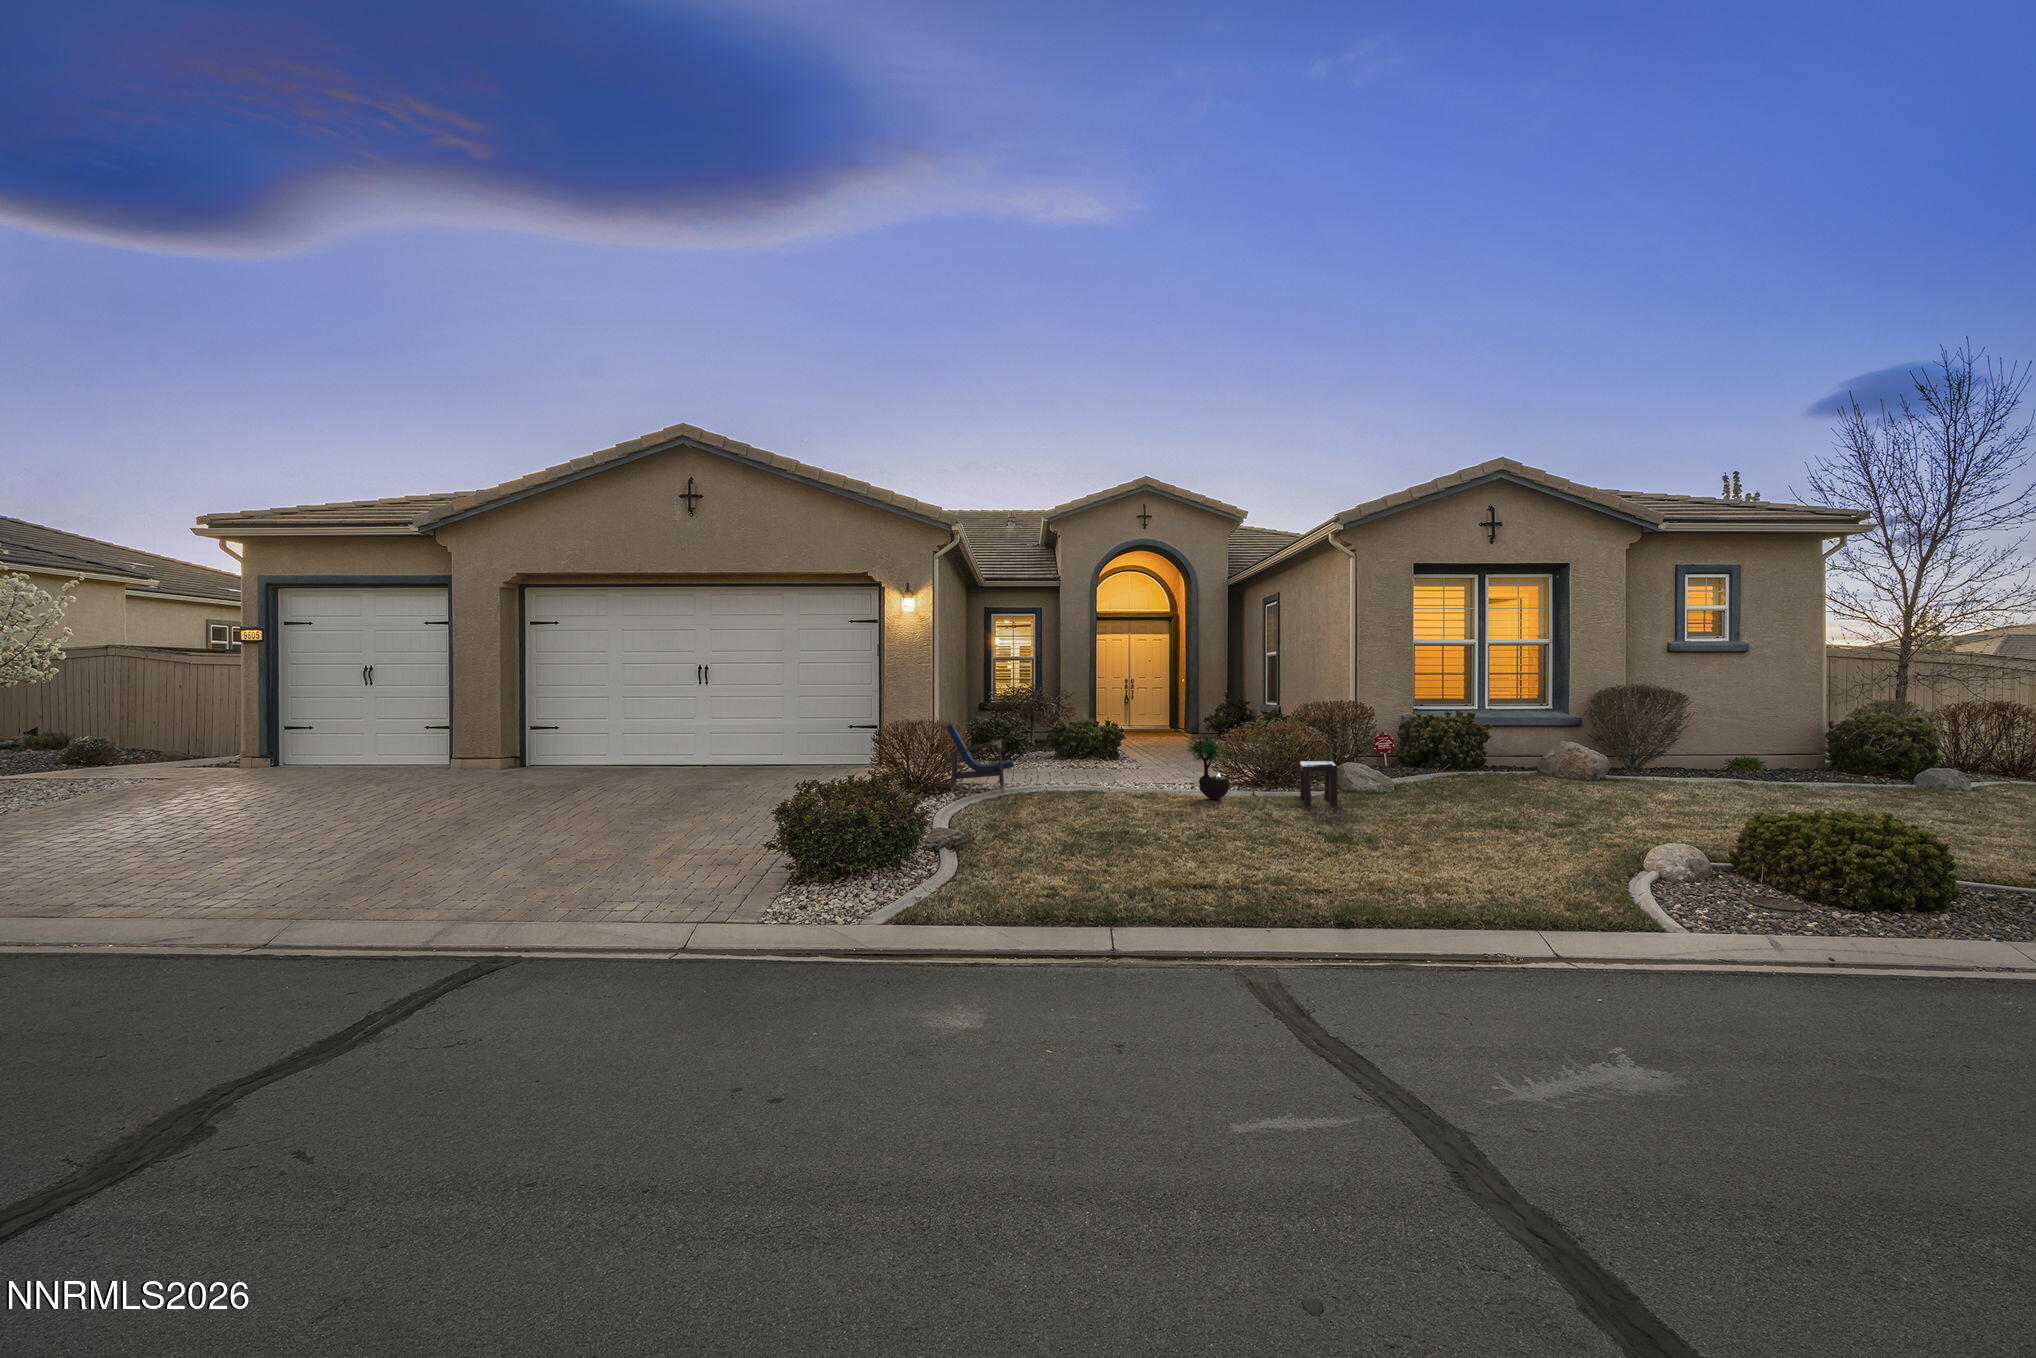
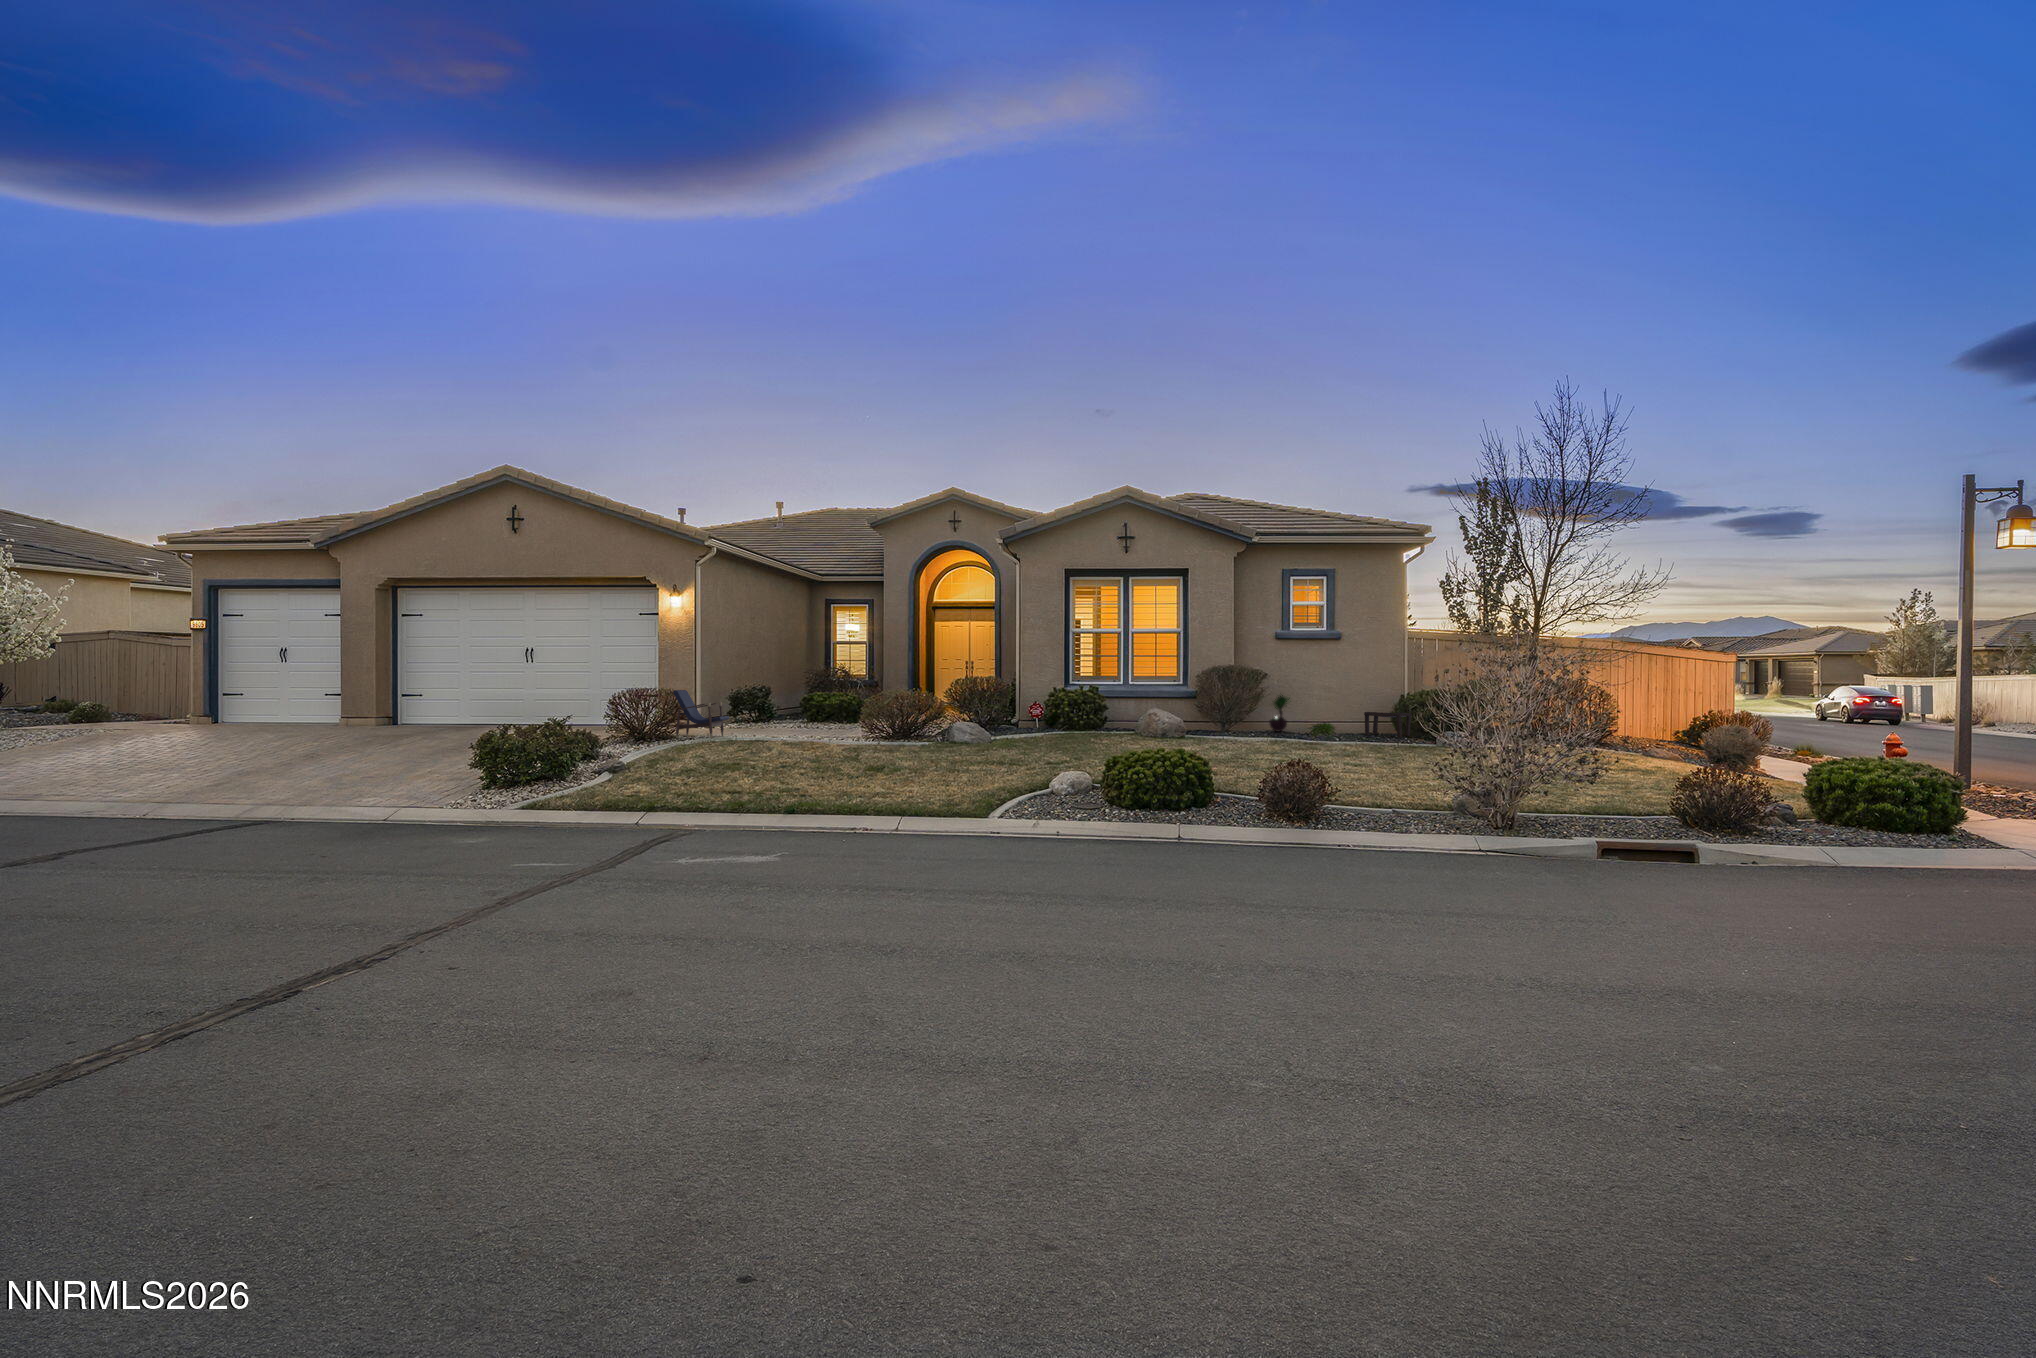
potted tree: present [1188,734,1230,799] -> present [1269,695,1290,731]
bench: present [1300,761,1337,806] -> present [1364,712,1412,738]

